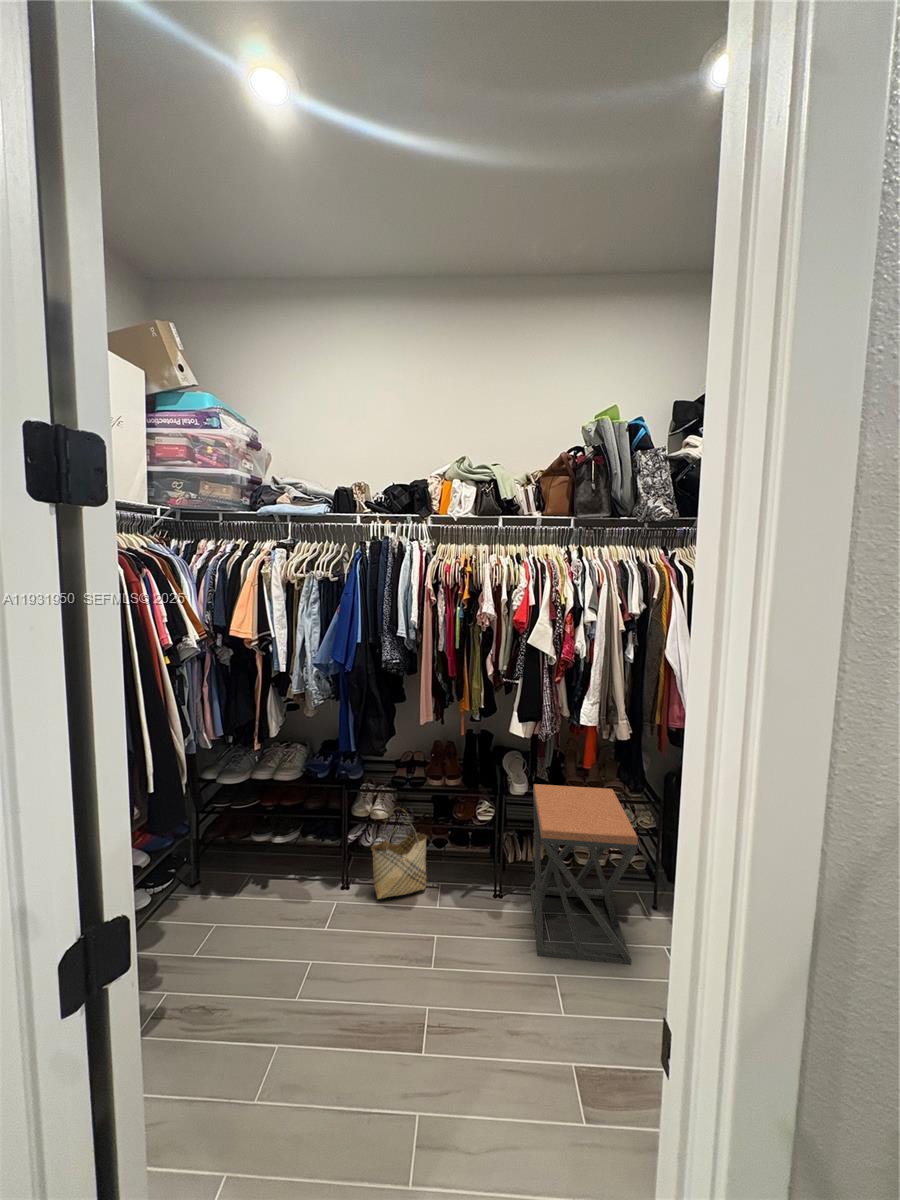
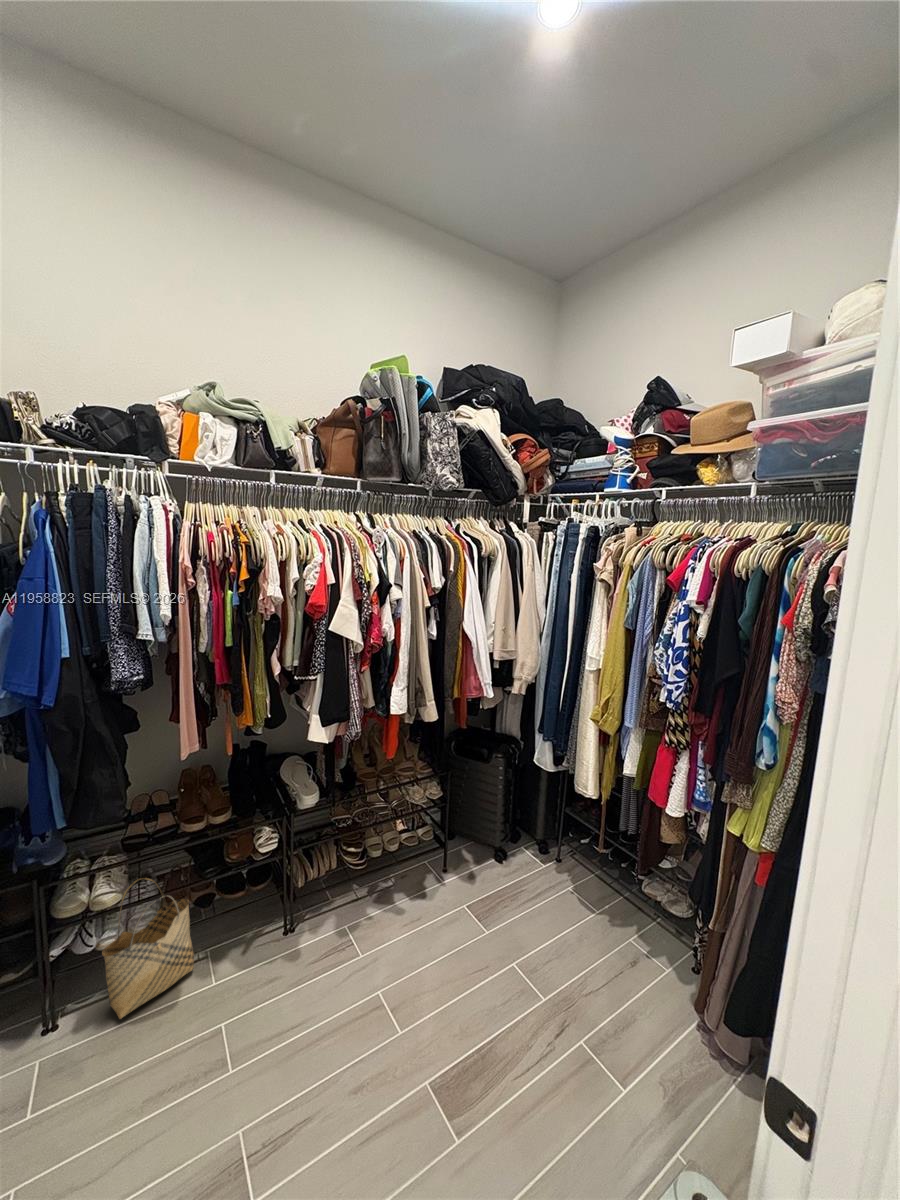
stool: present [530,784,638,965] -> none [328,772,451,979]

